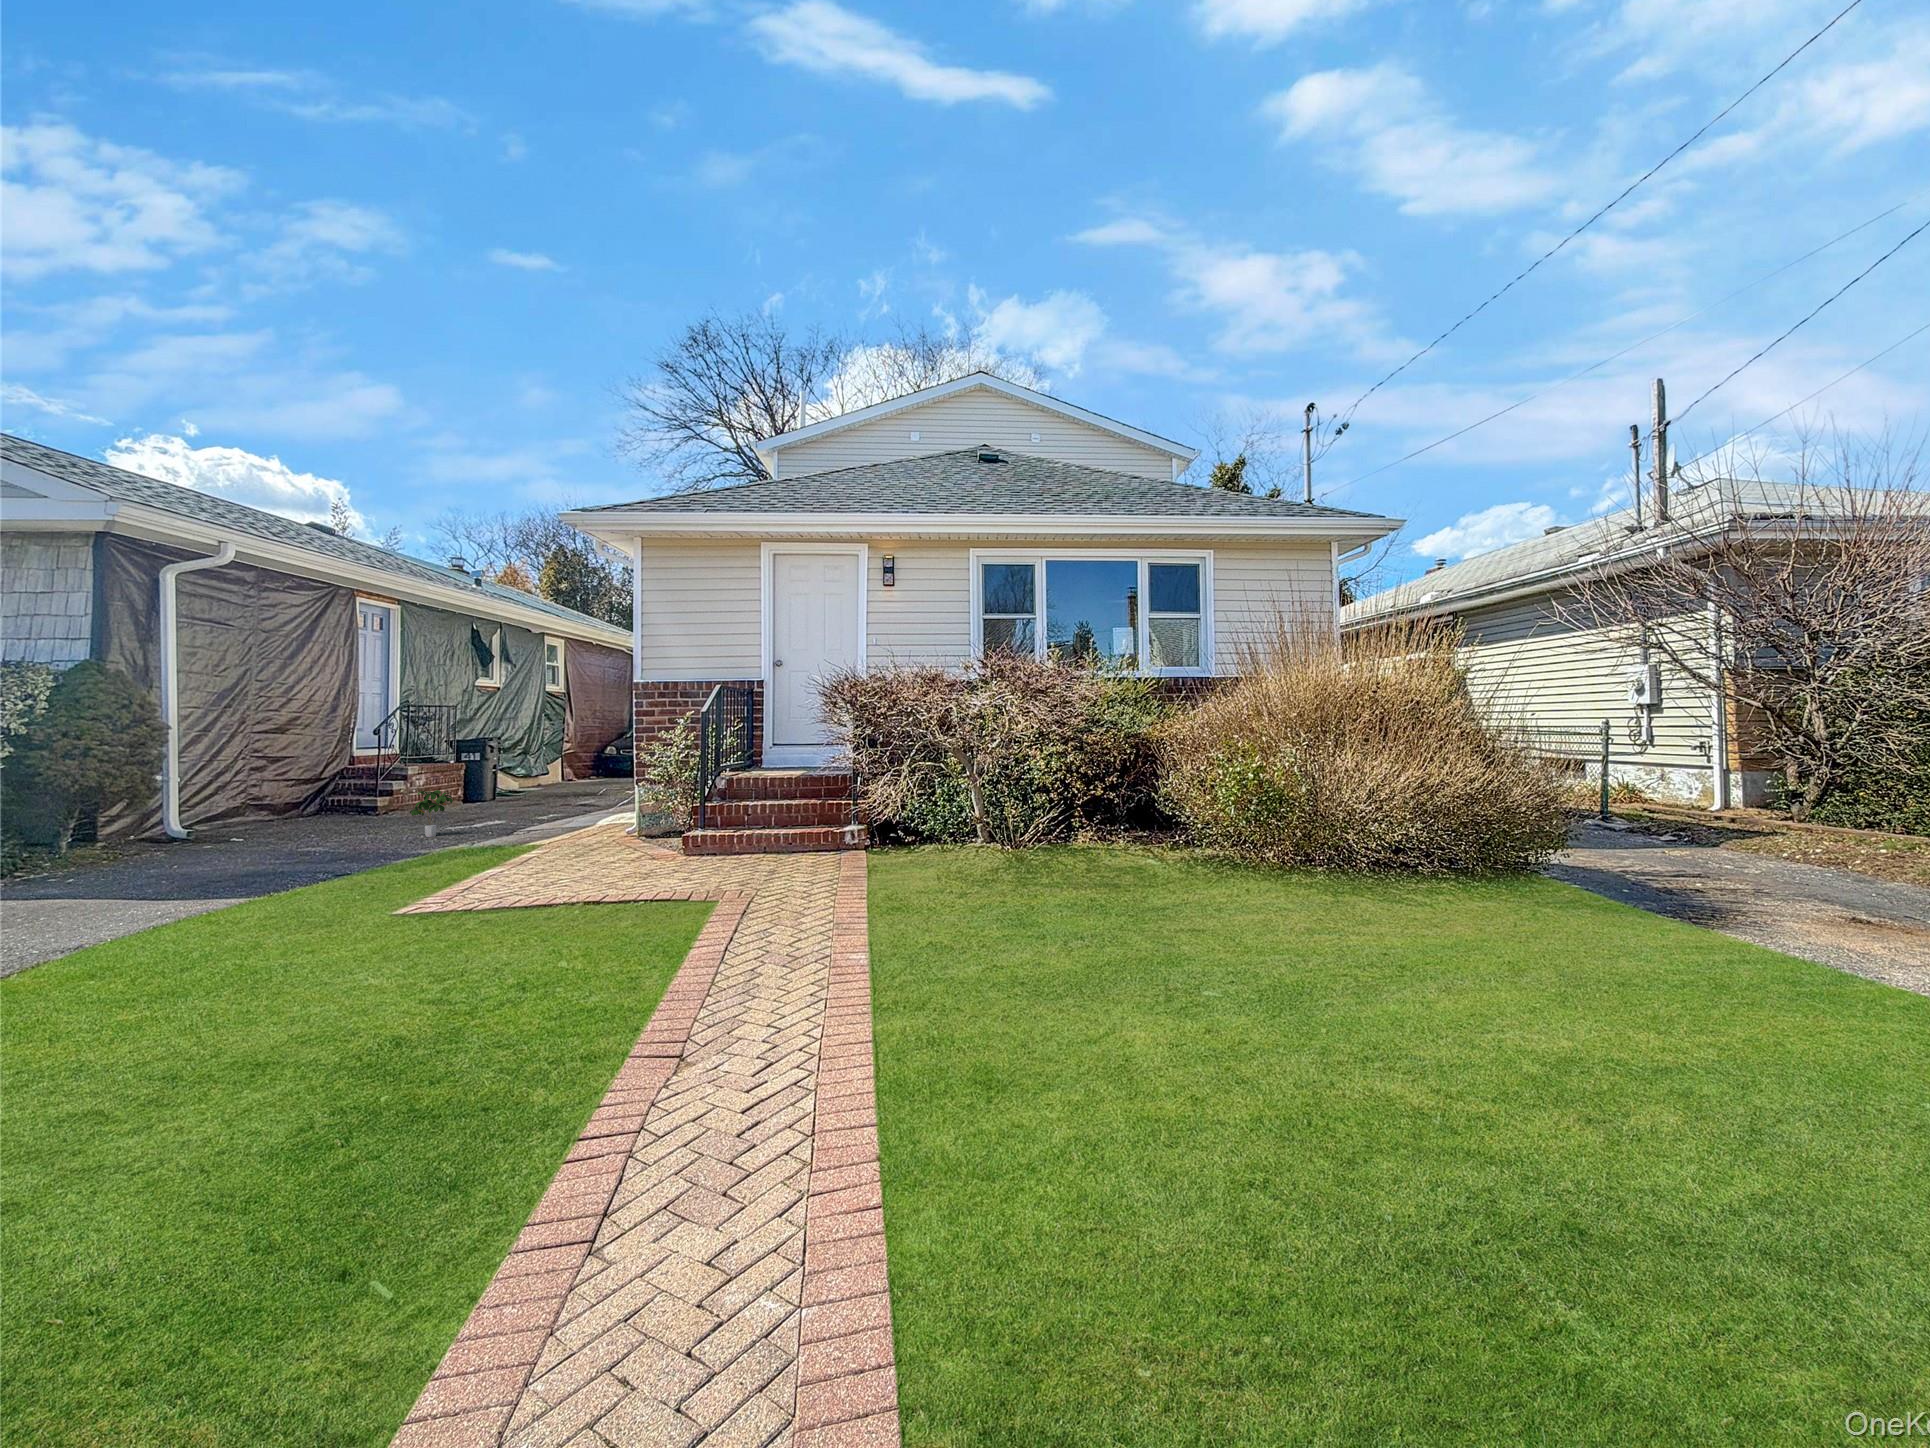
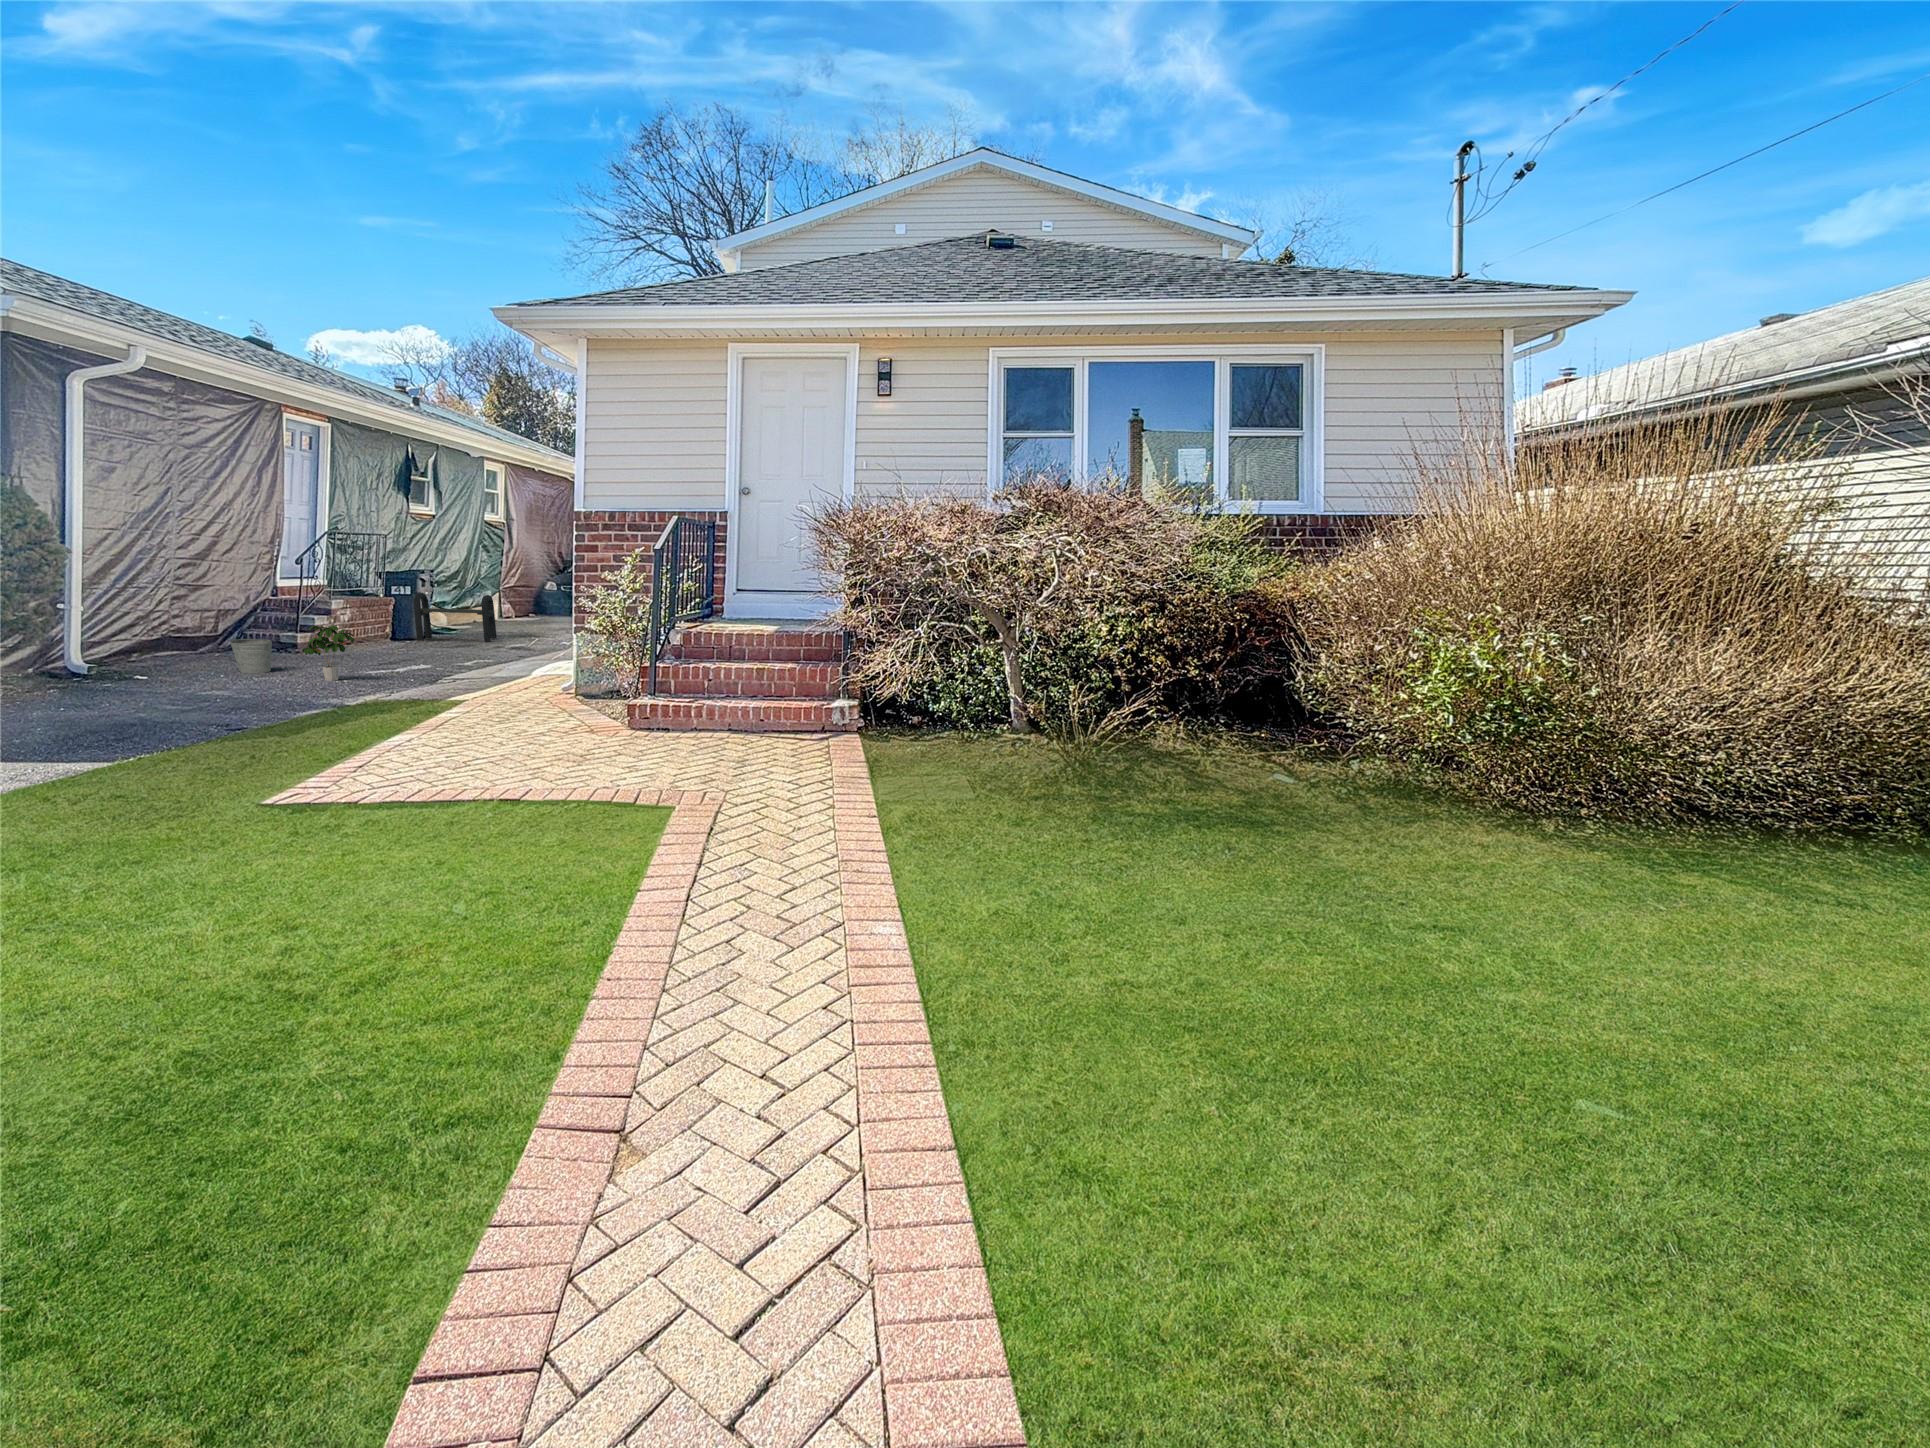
bench: none [485,757,554,802] -> present [414,593,497,642]
bucket: none [350,805,383,834] -> present [230,639,272,673]

